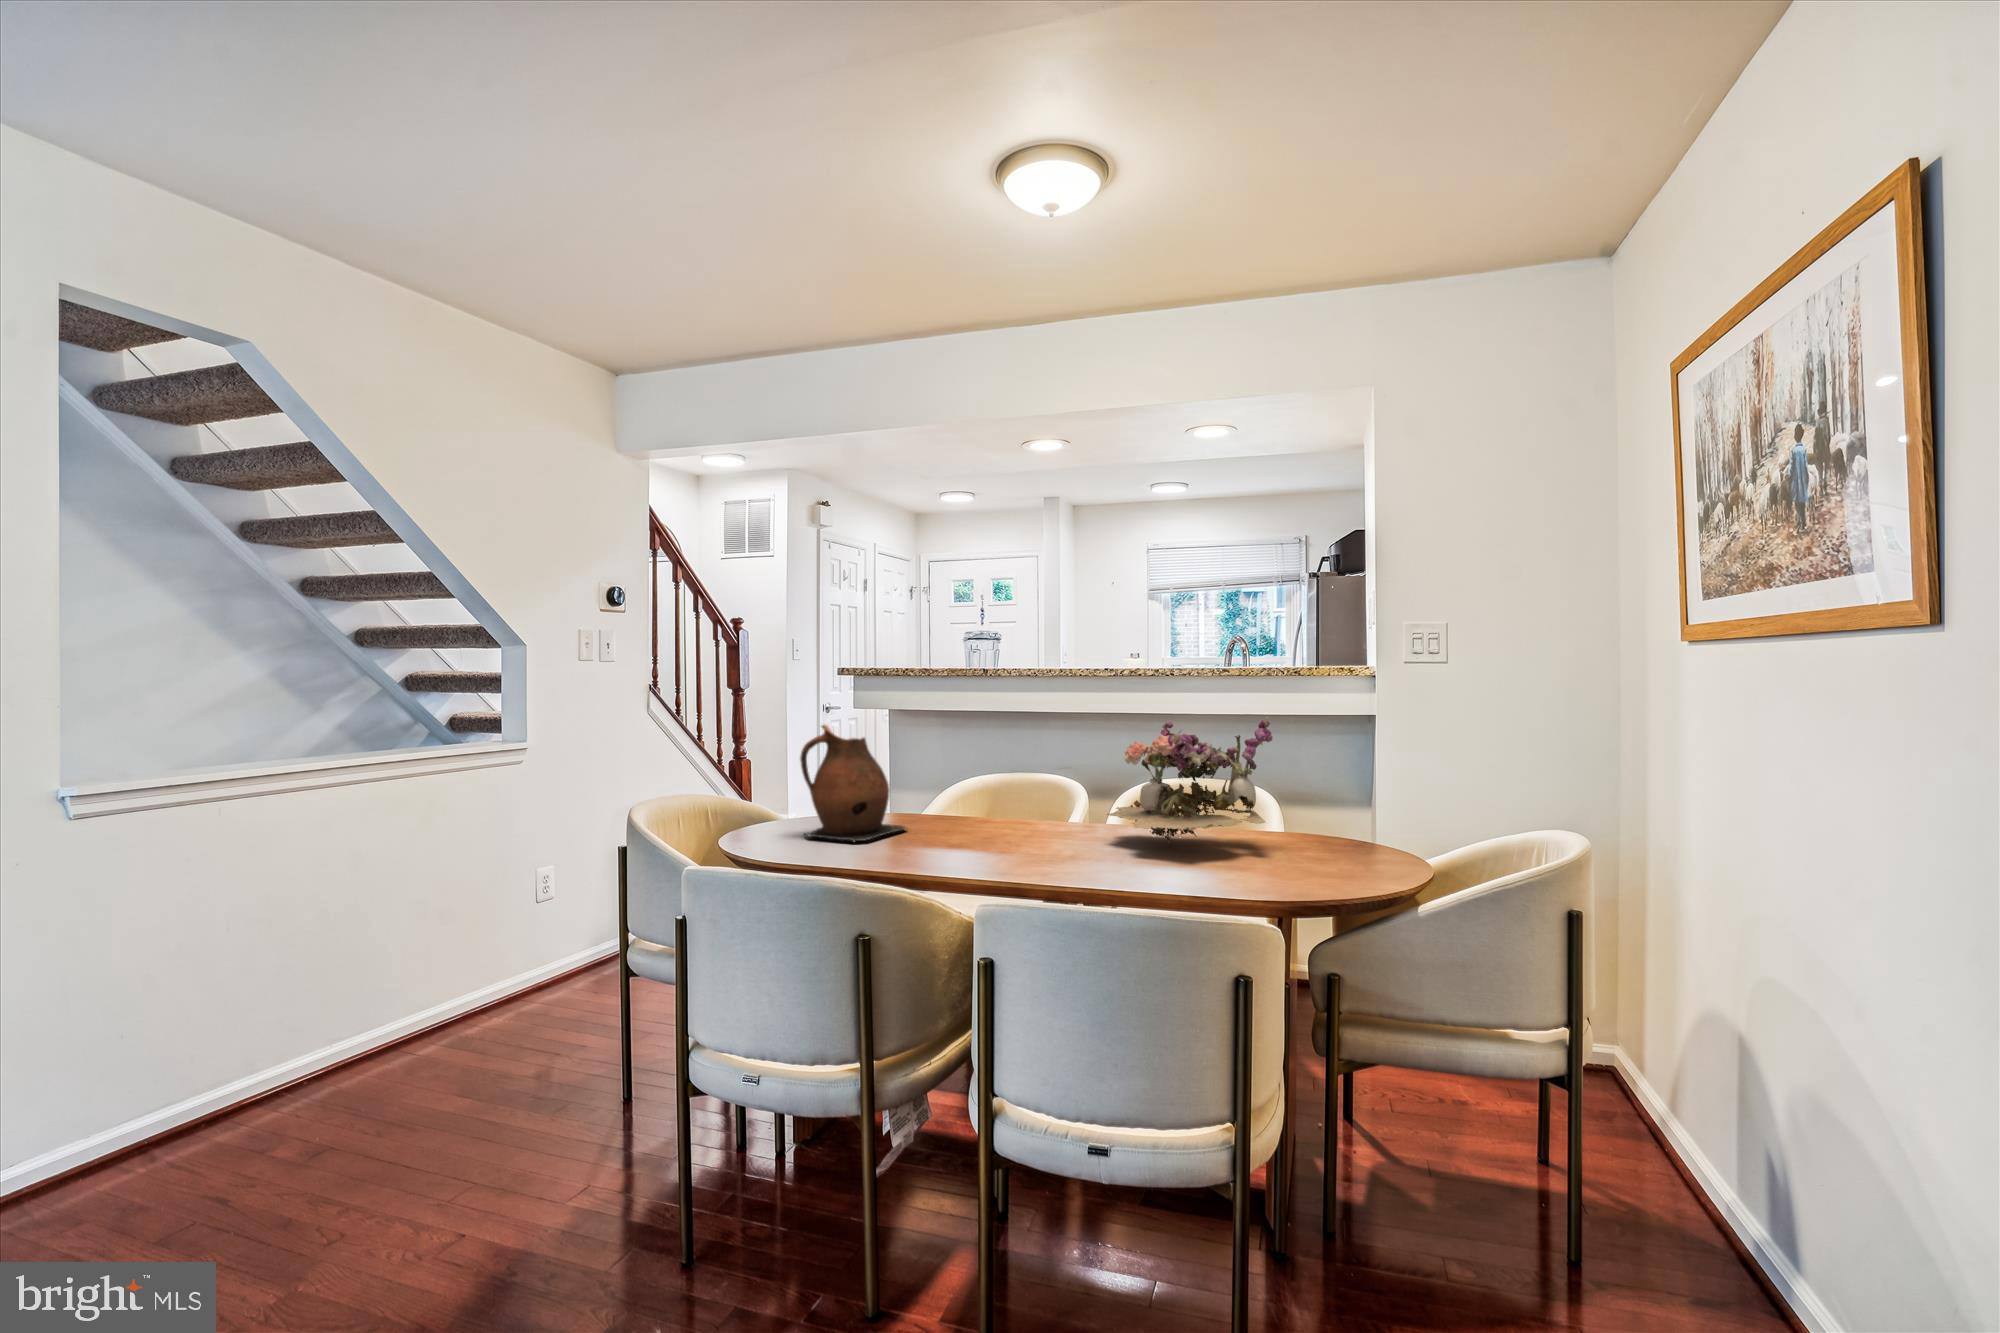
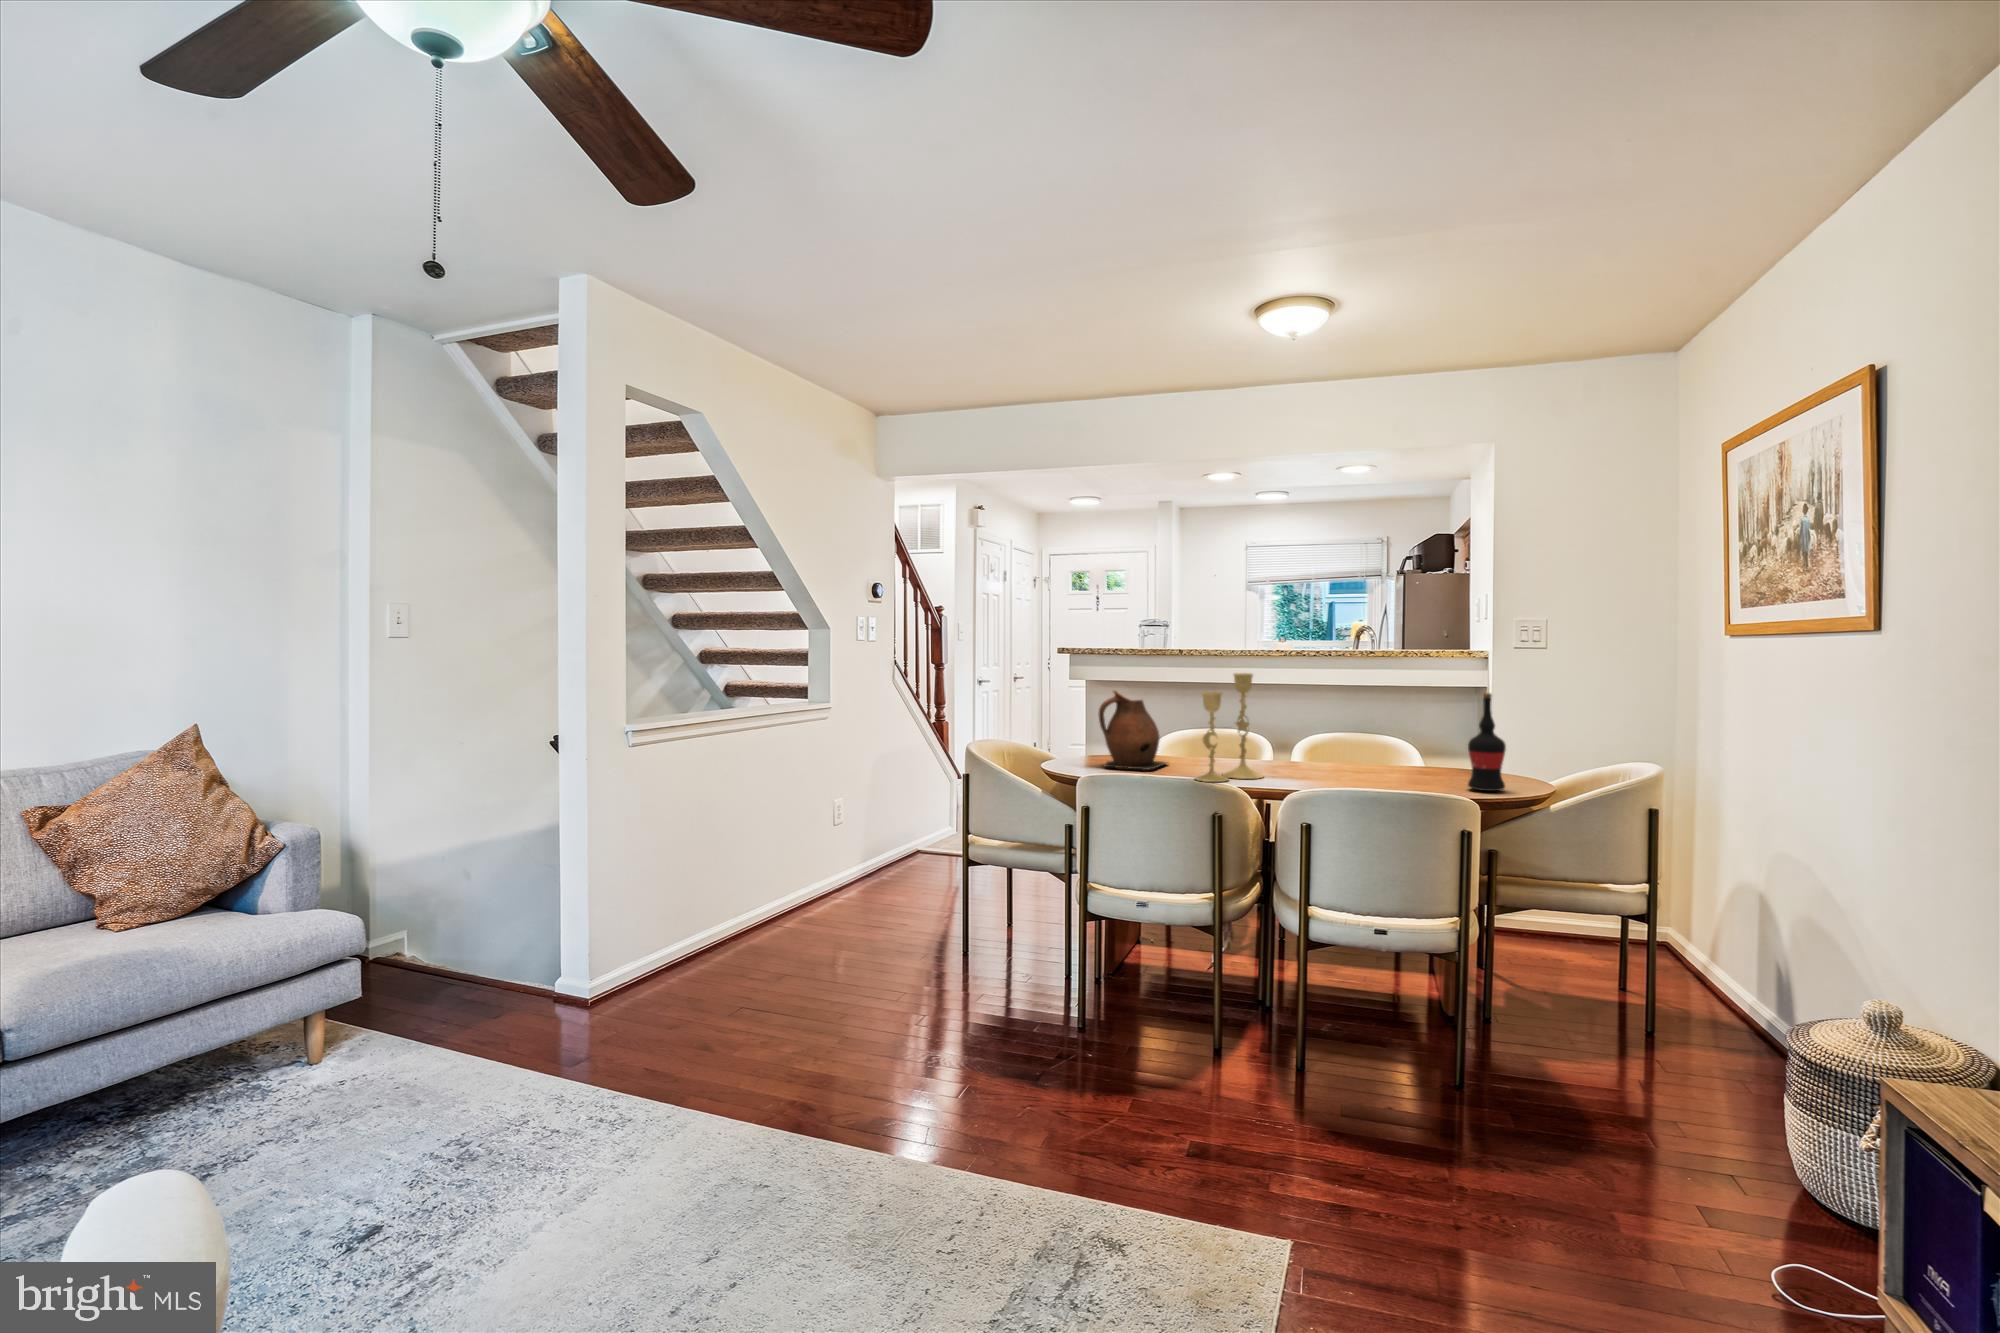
candlestick: none [906,700,1017,864] -> present [1195,673,1264,782]
flower arrangement: present [1107,717,1272,843] -> none [1320,686,1440,772]
wine bottle: none [1295,729,1351,882] -> present [1468,693,1506,791]

